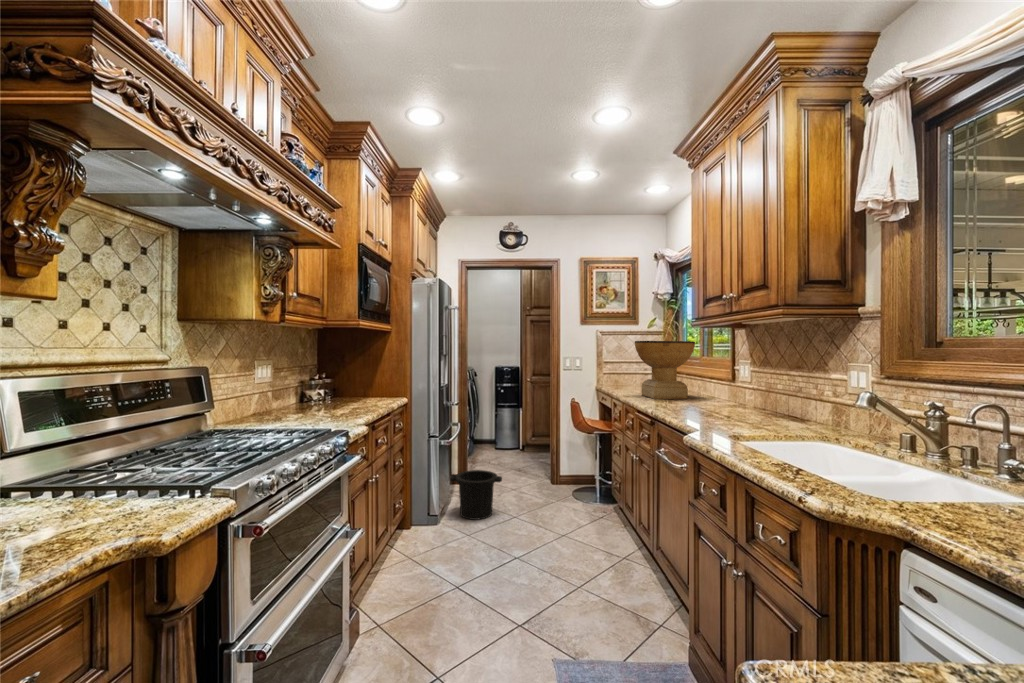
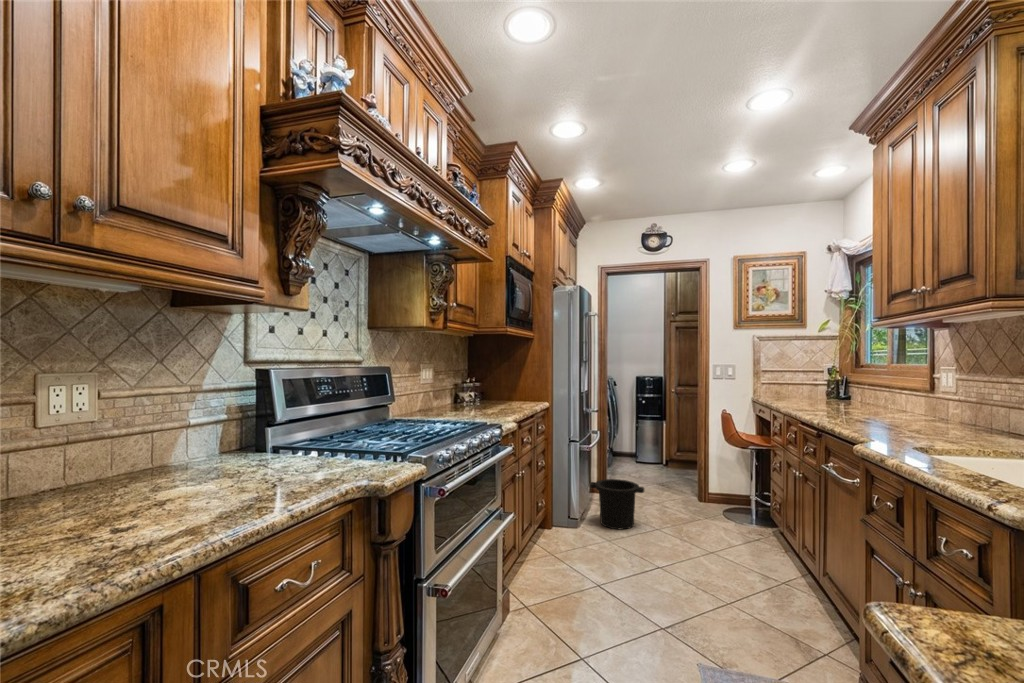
decorative bowl: present [635,341,695,399] -> none [799,344,879,412]

